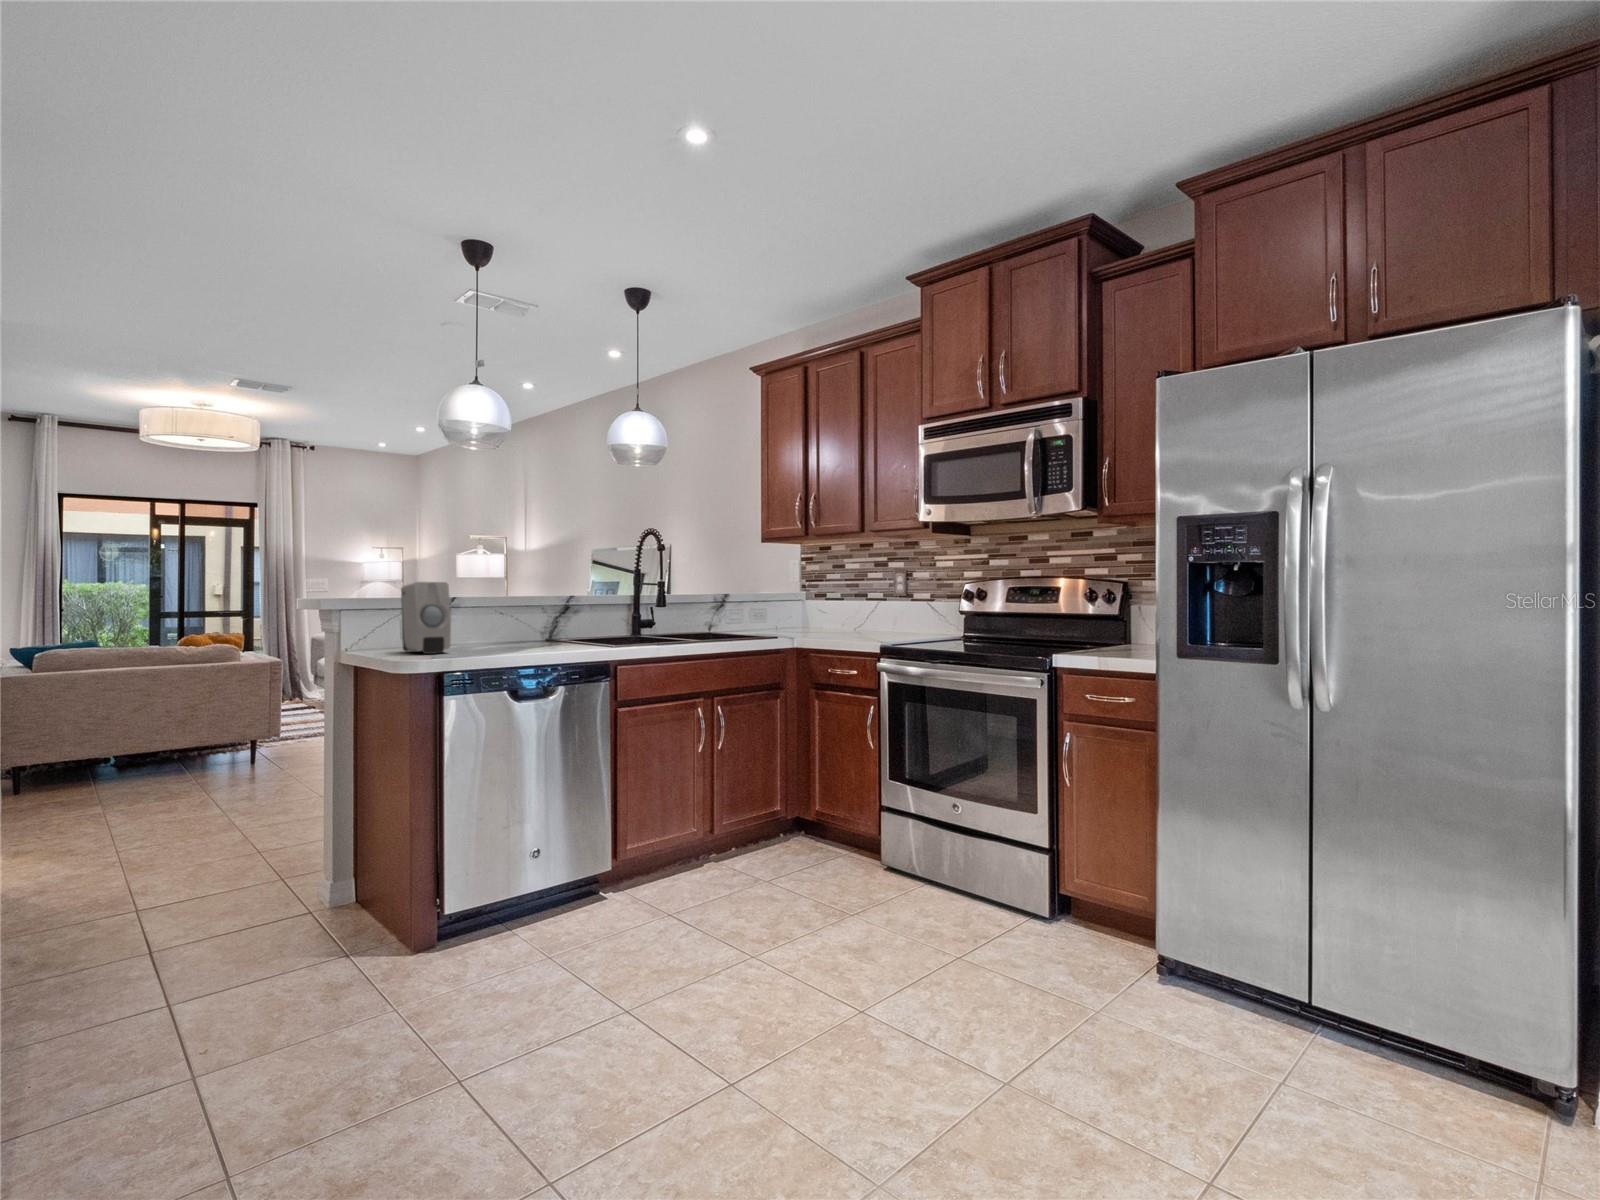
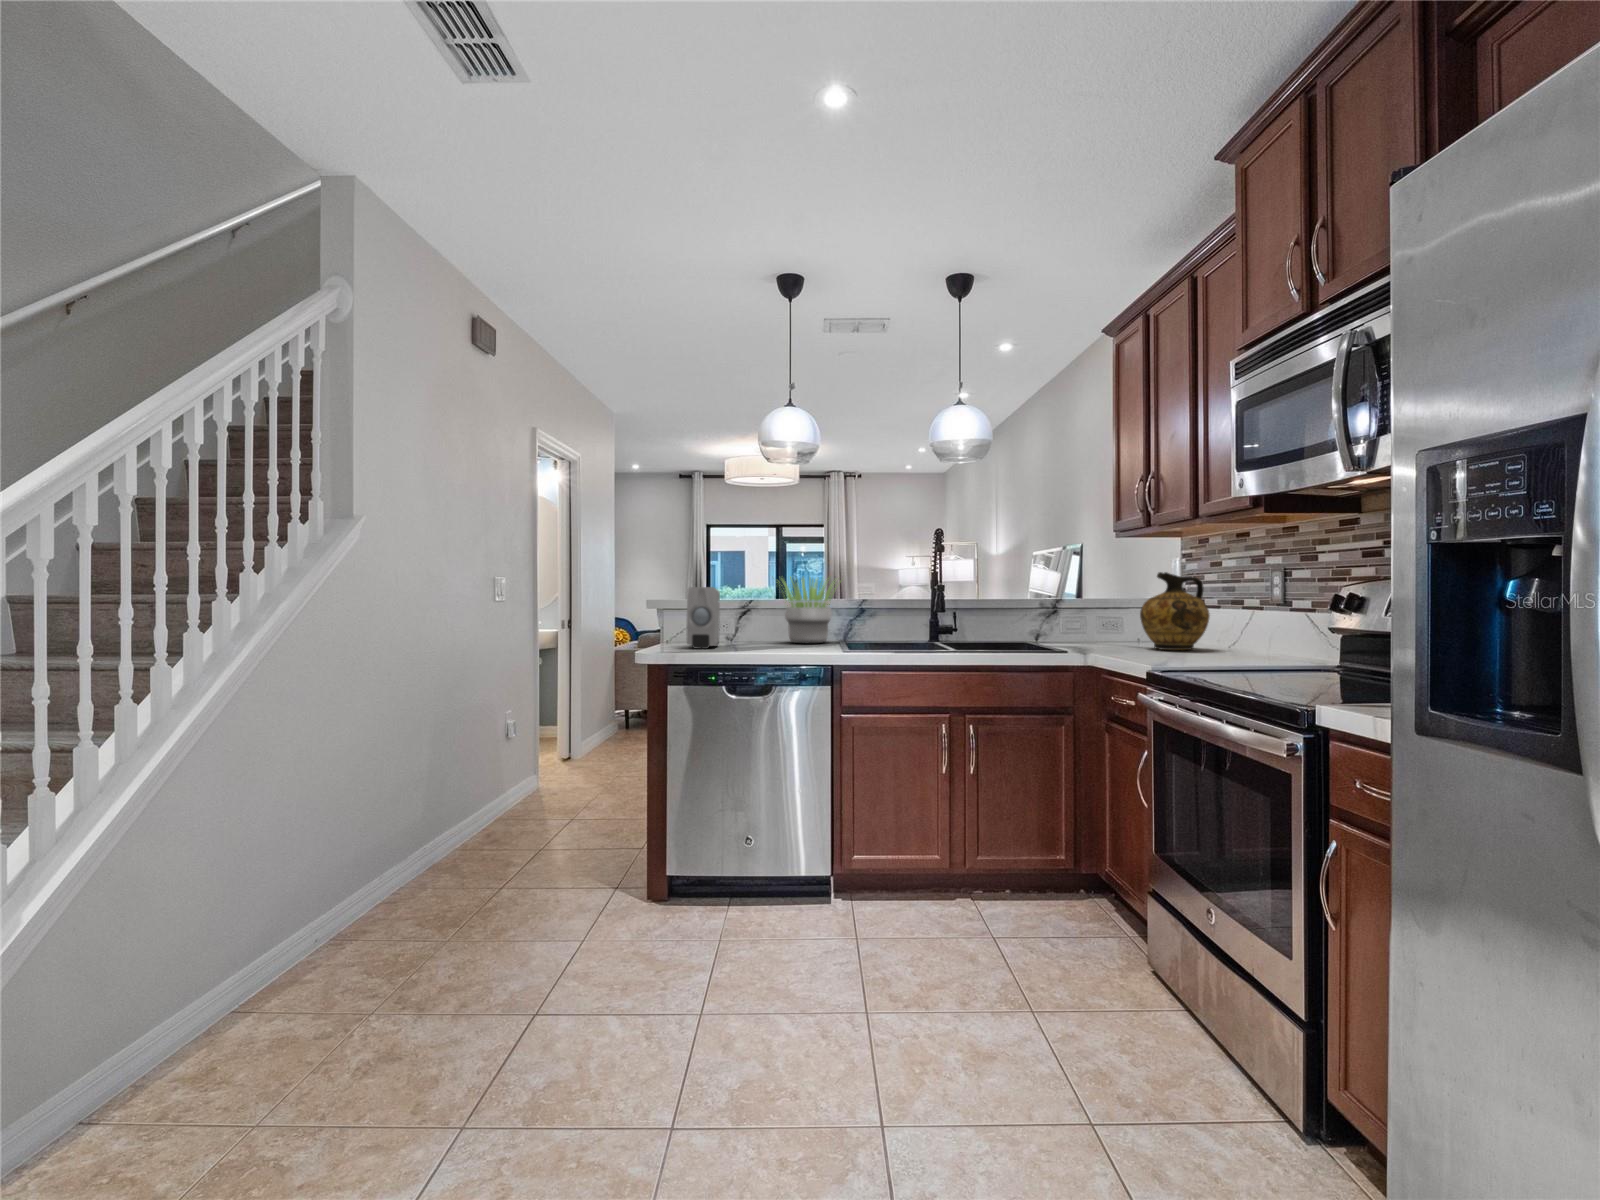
potted plant: none [472,568,562,643] -> present [783,576,841,644]
ceramic jug: none [812,572,862,634] -> present [1140,572,1210,650]

